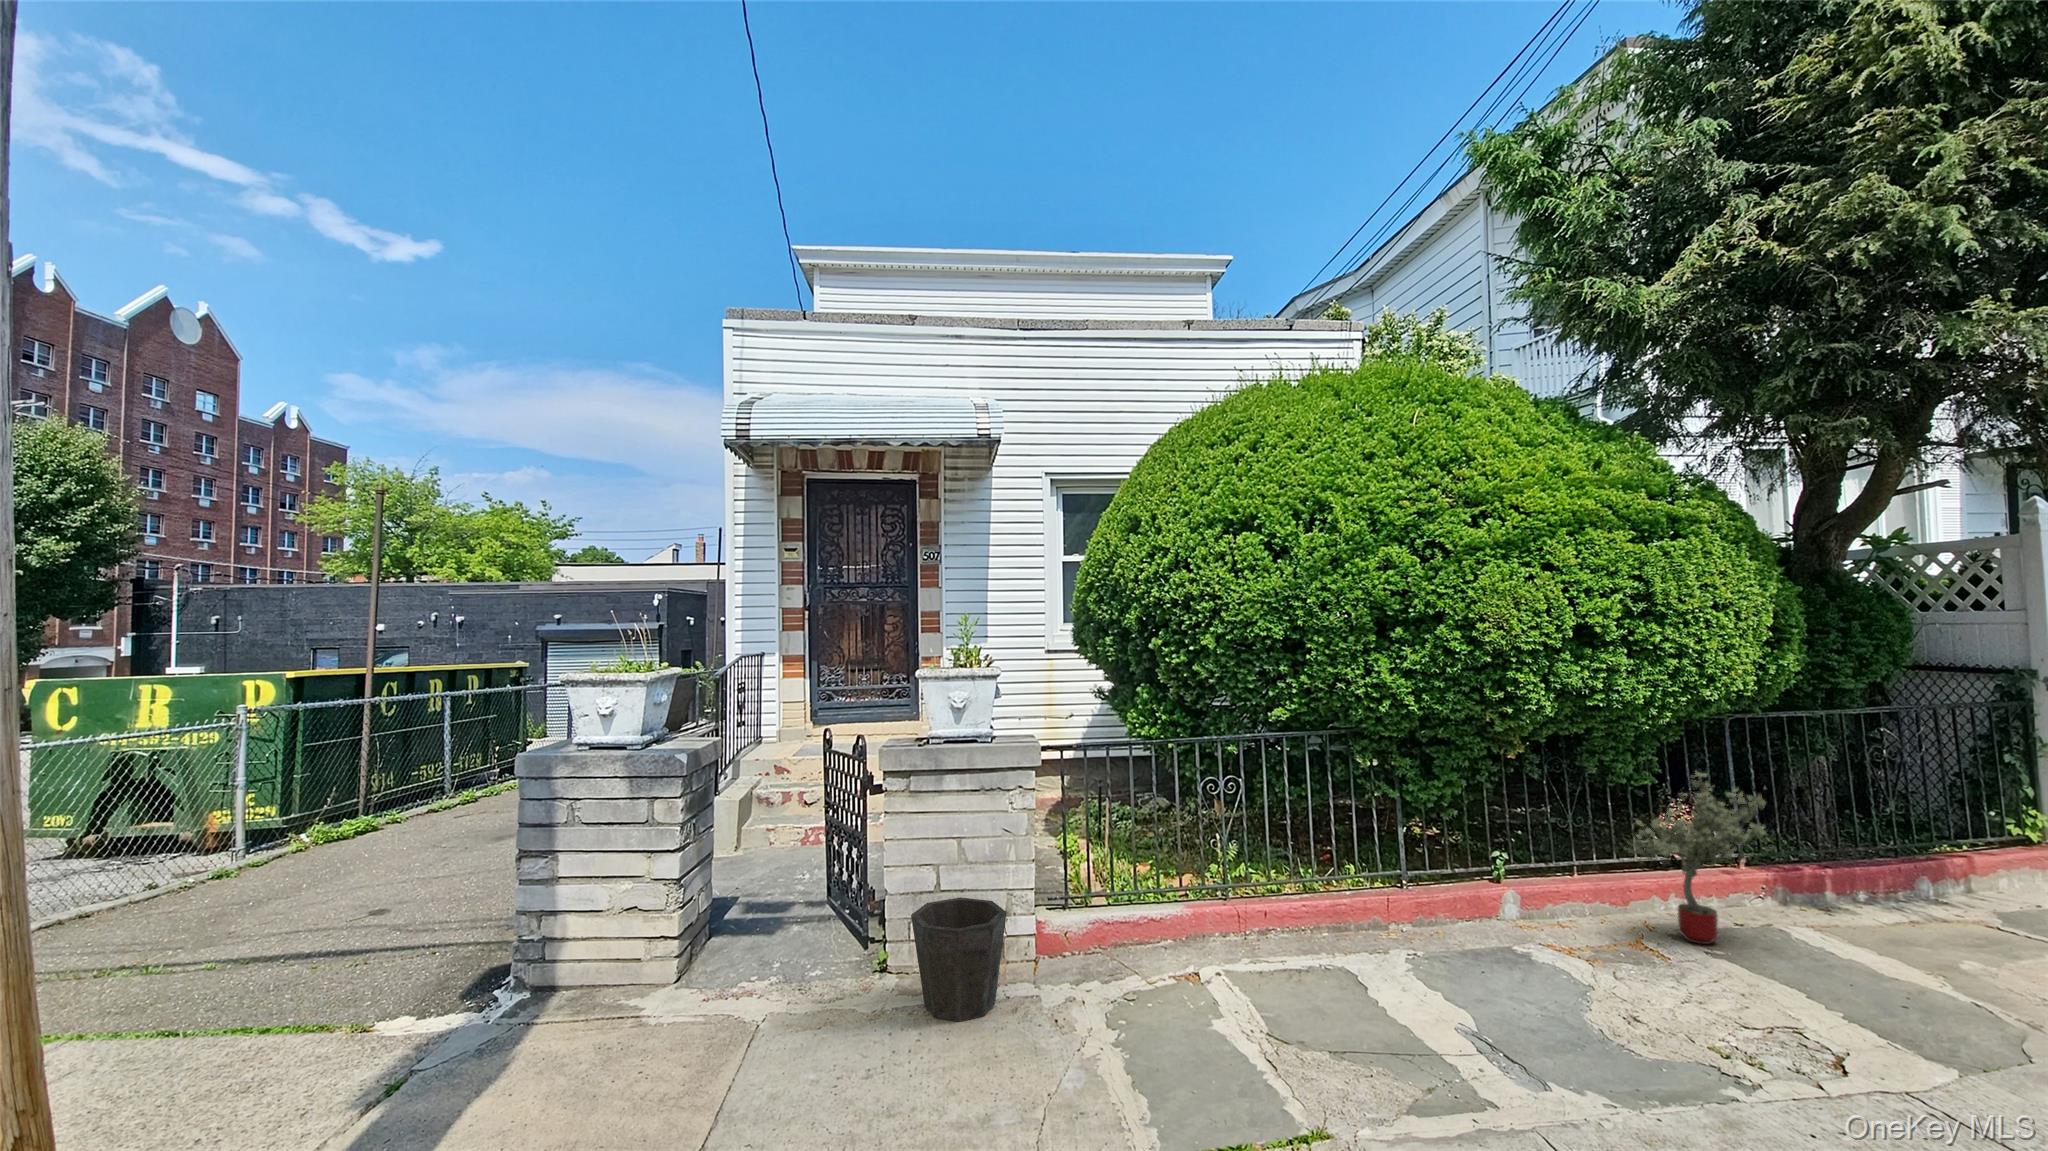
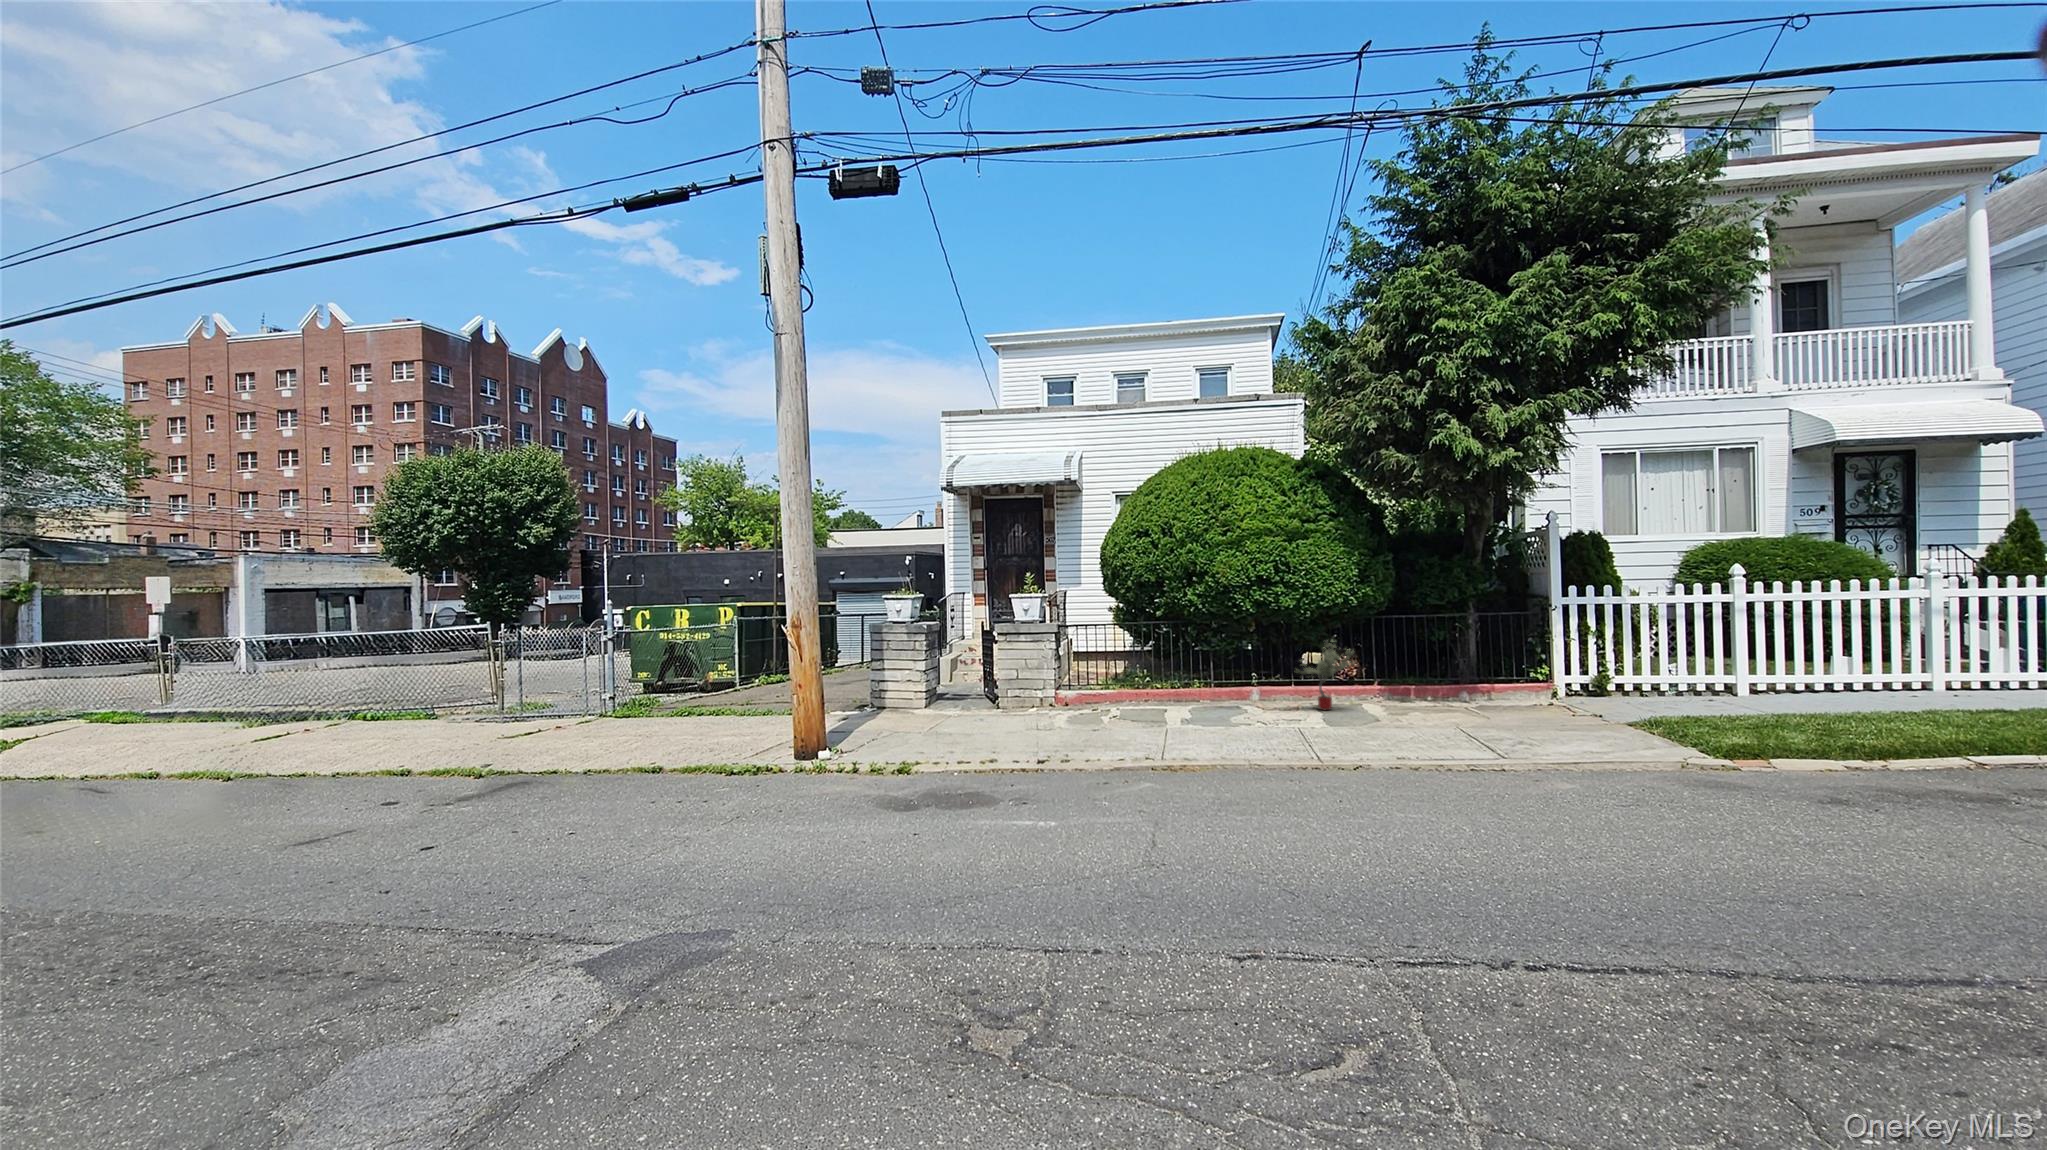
waste bin: present [911,897,1007,1022] -> none [998,679,1031,715]

